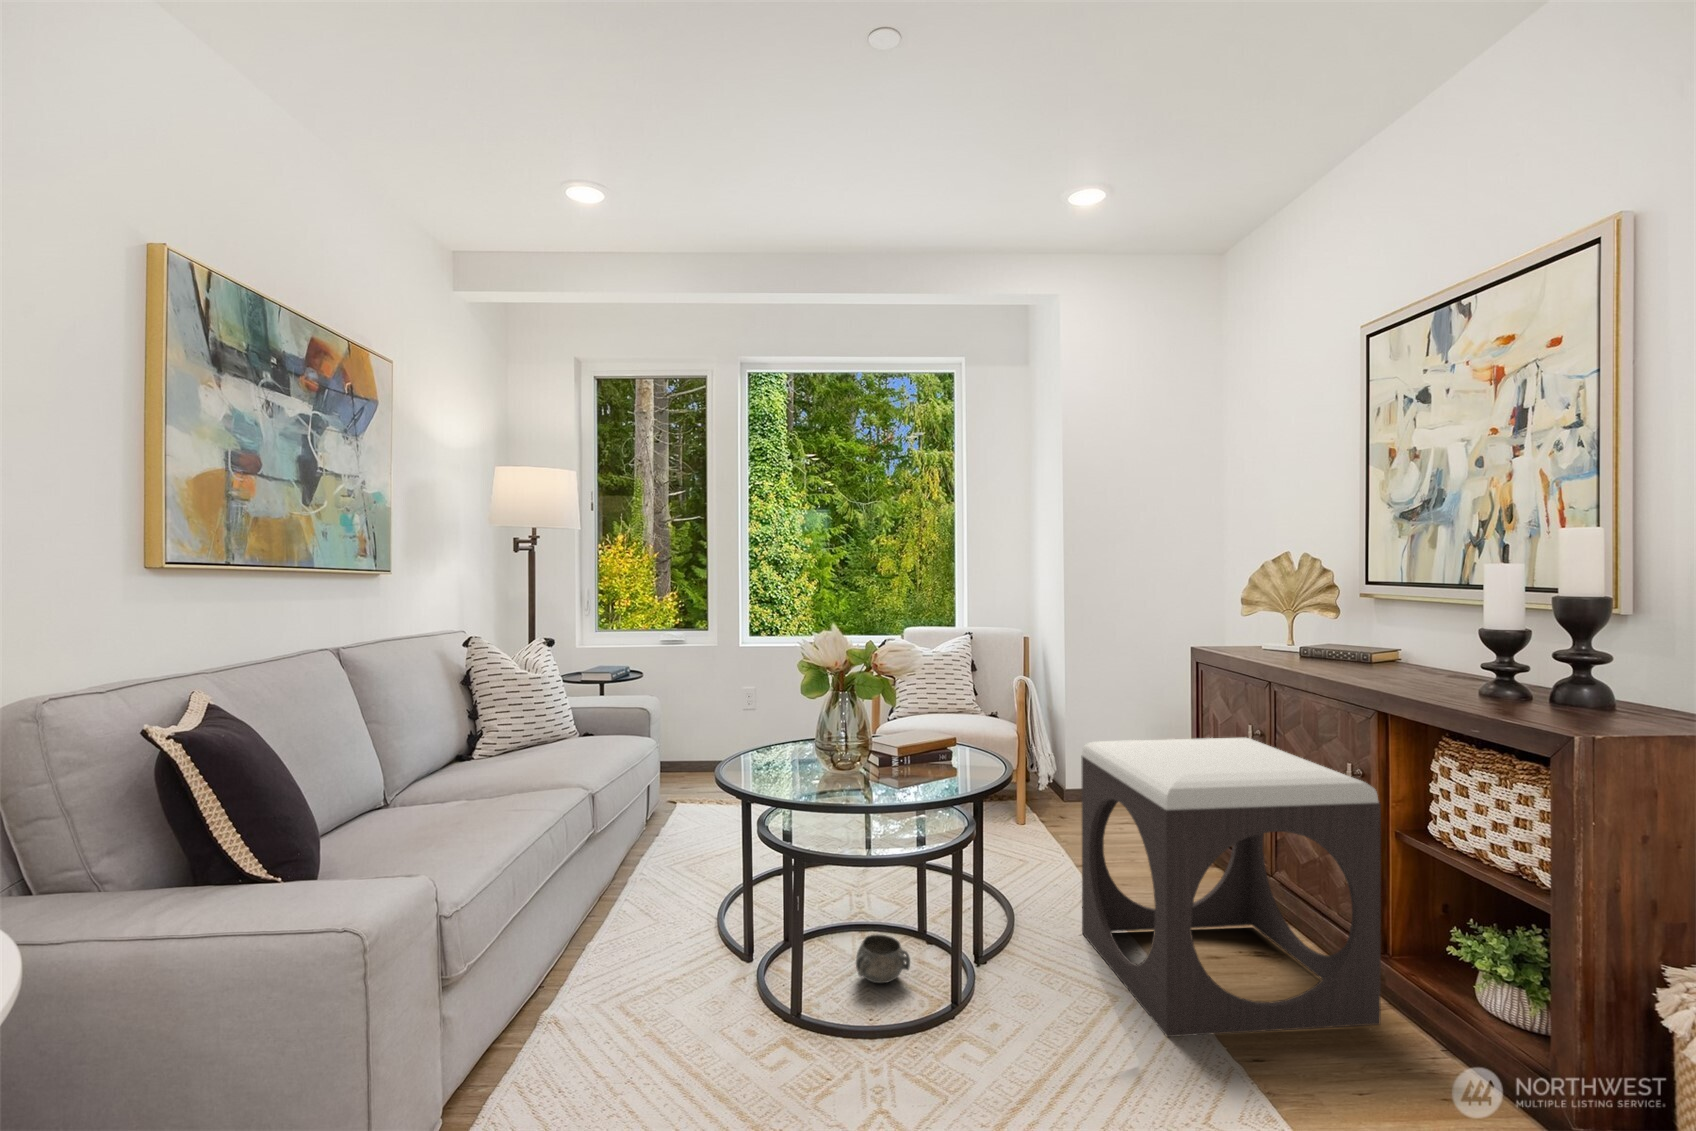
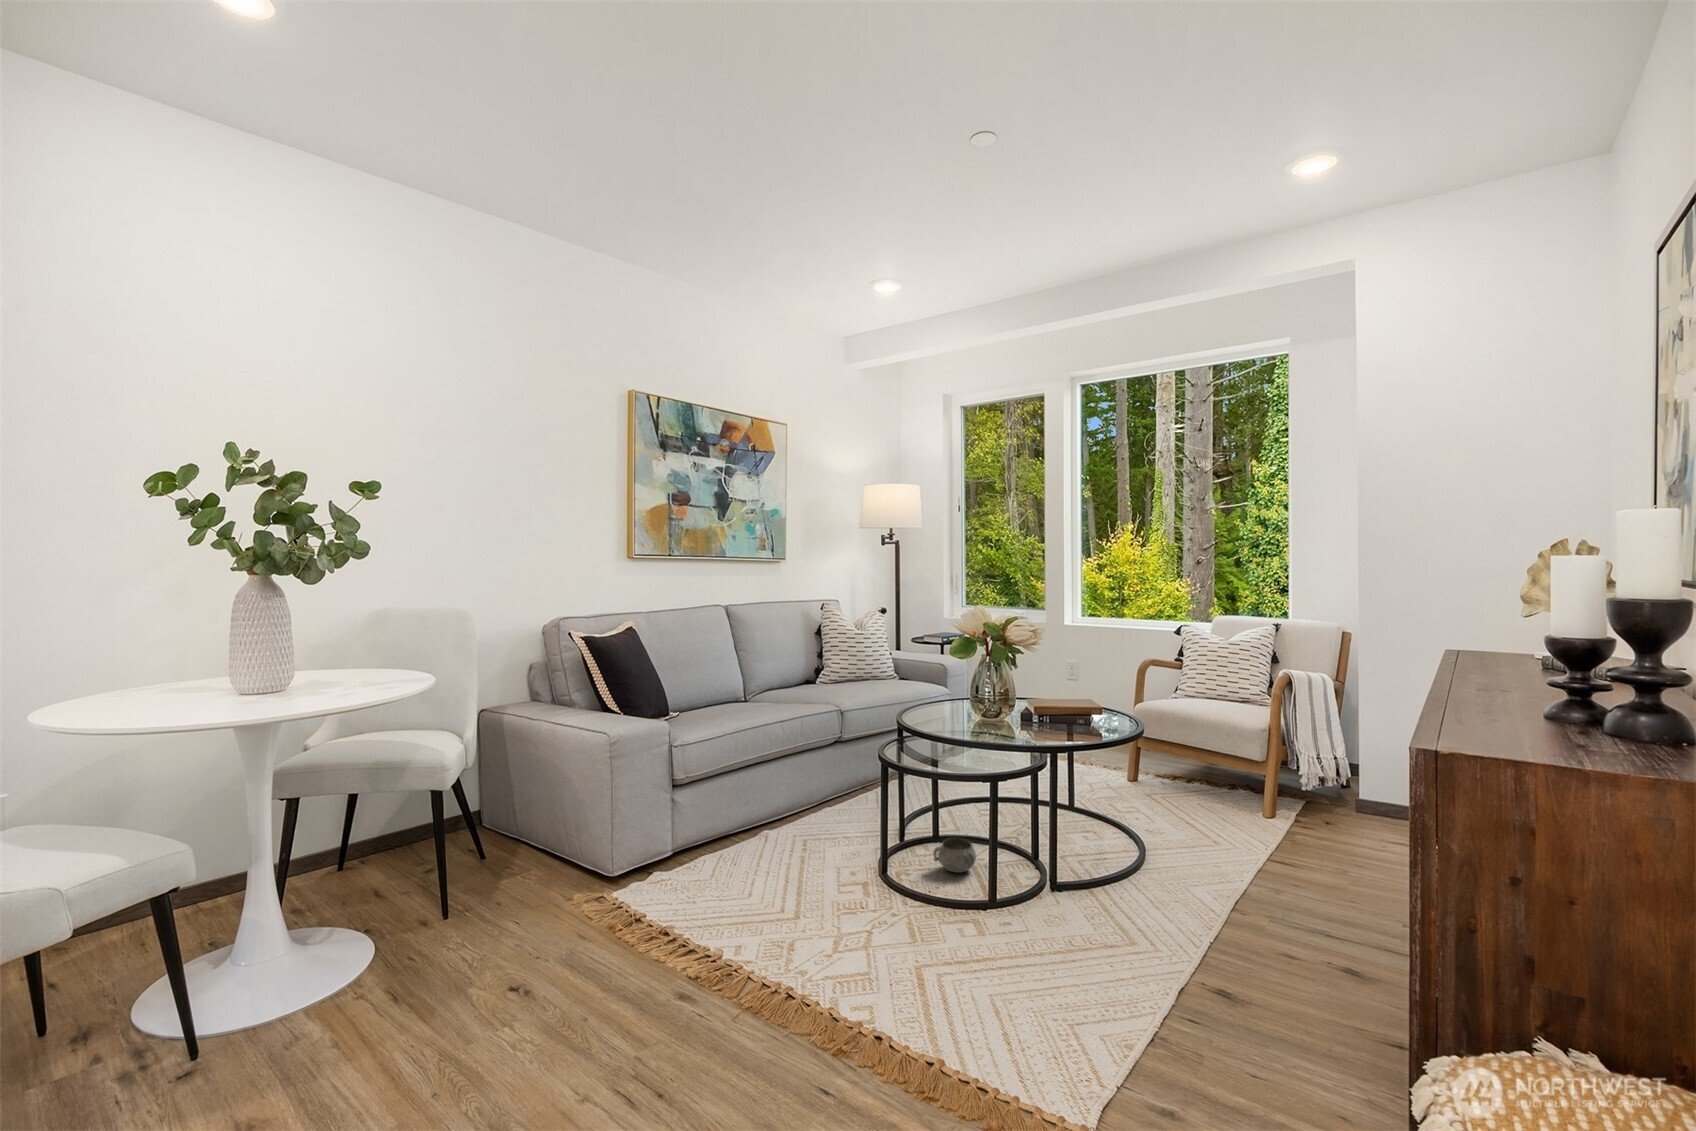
footstool: present [1081,737,1381,1037] -> none [1111,718,1368,1036]

